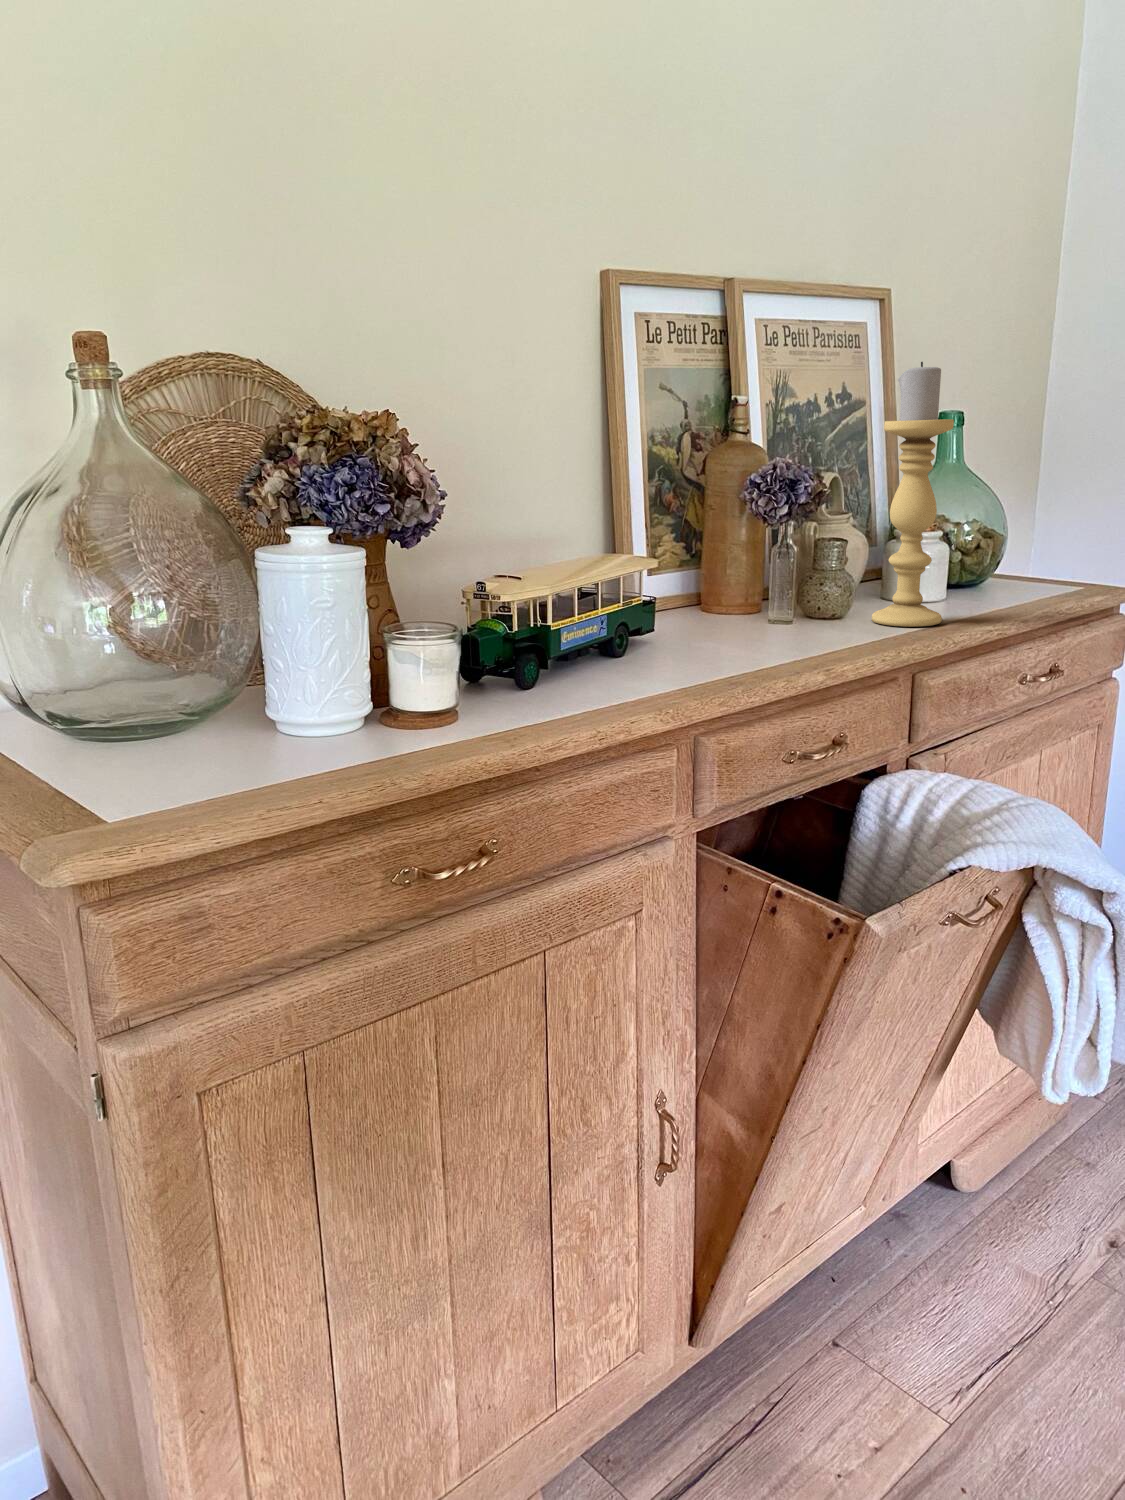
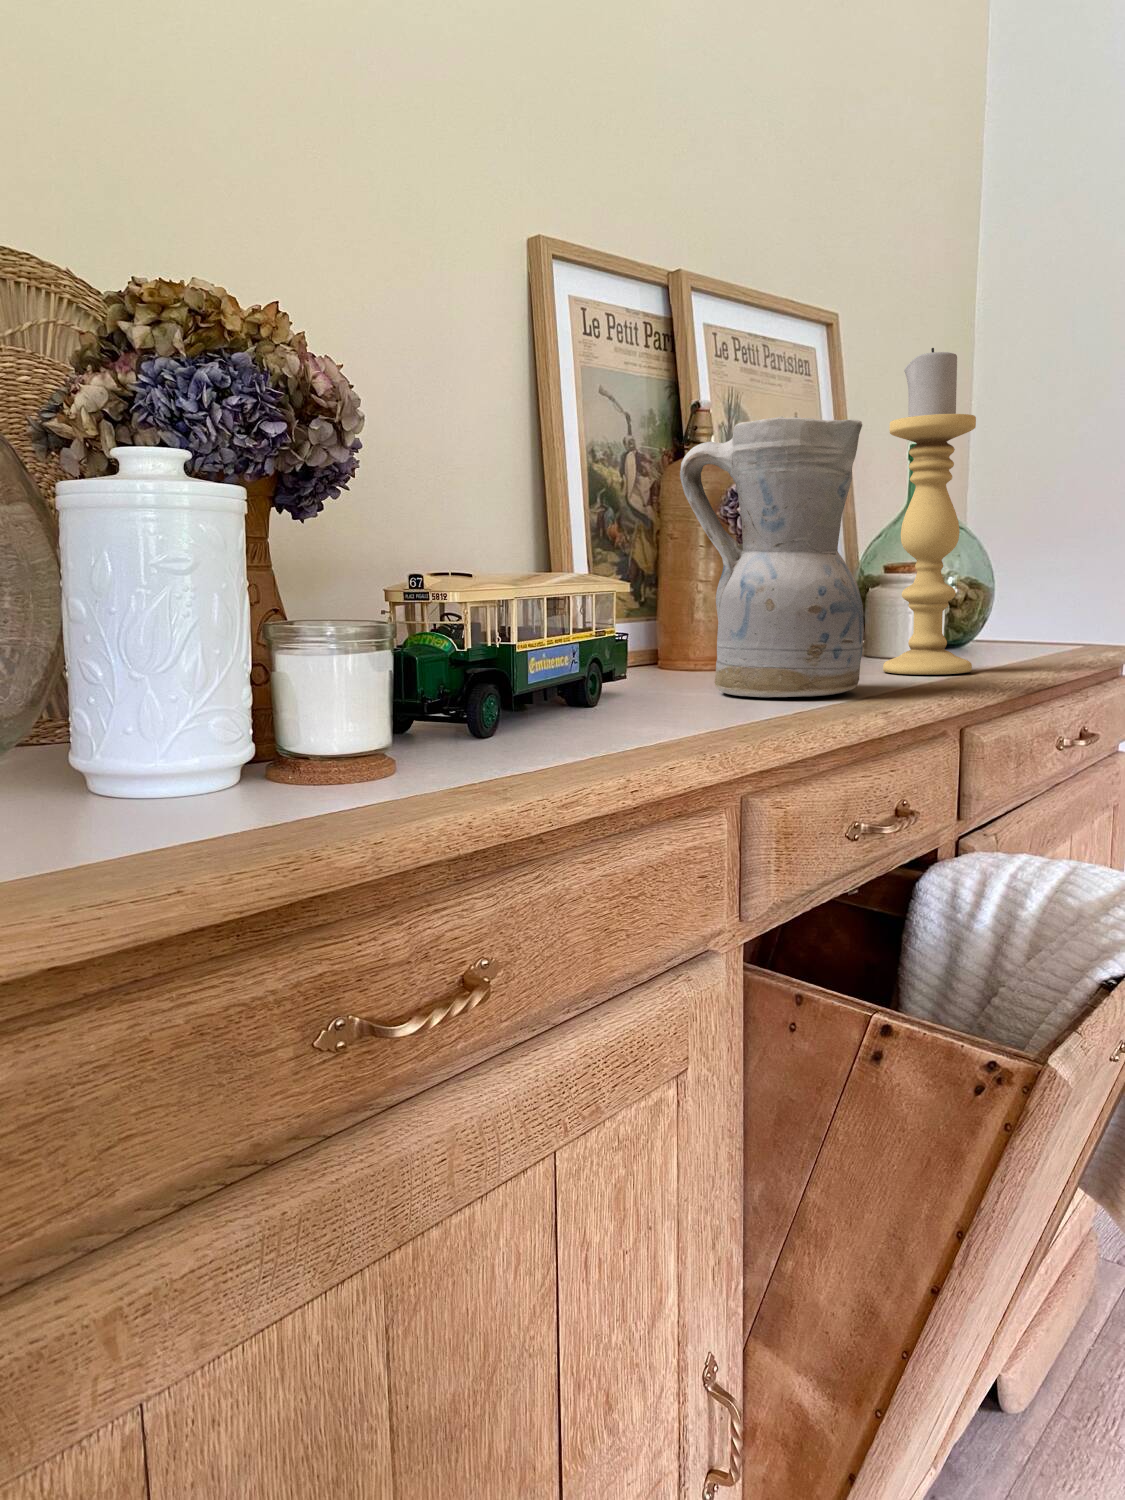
ceramic pitcher: none [697,443,828,653] -> present [680,417,864,697]

